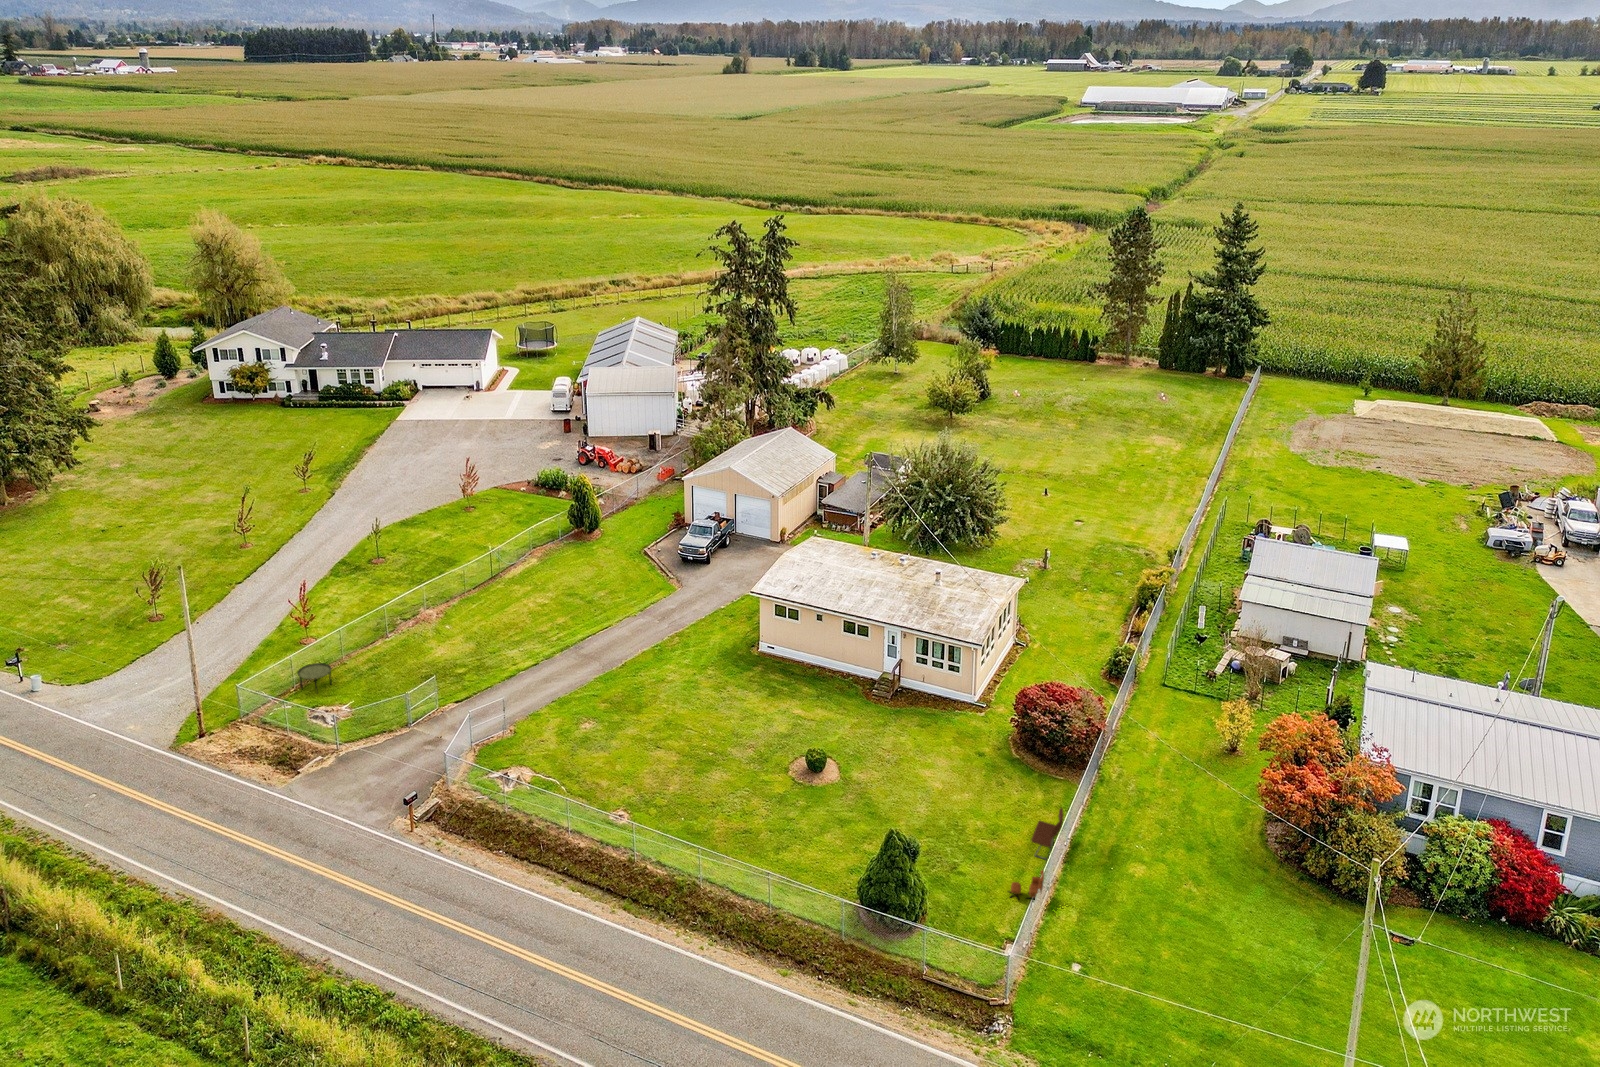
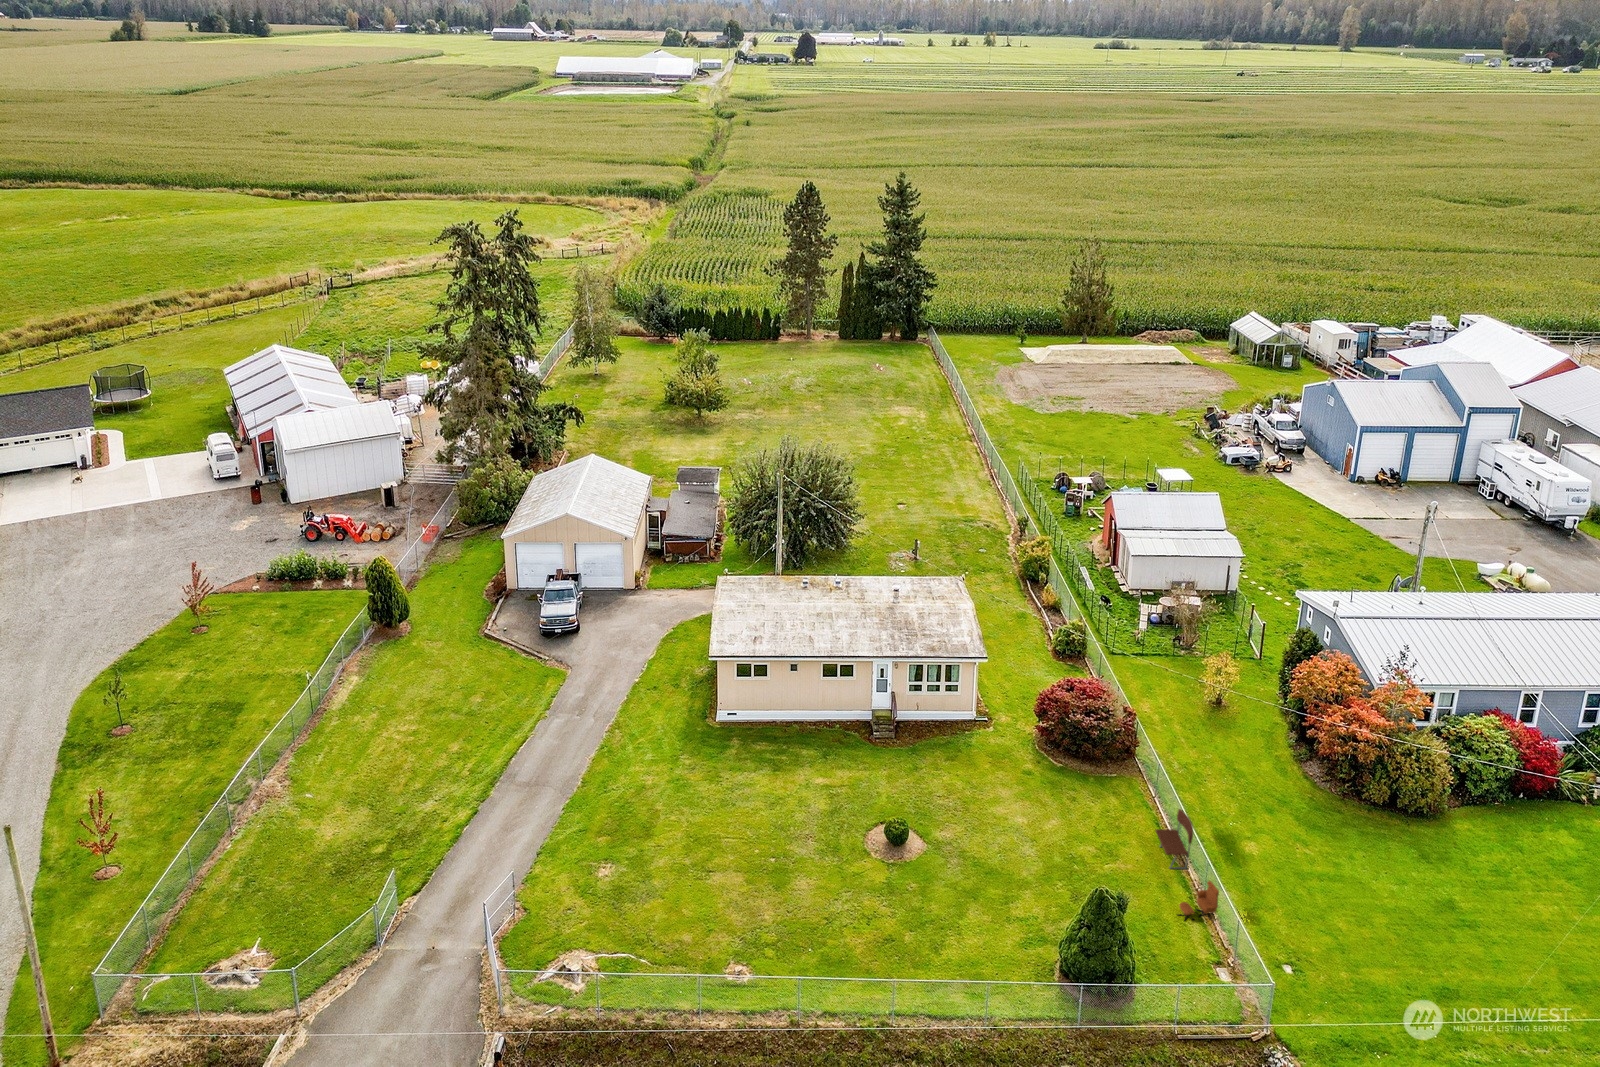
round table: present [297,663,332,693] -> none [152,900,203,947]

